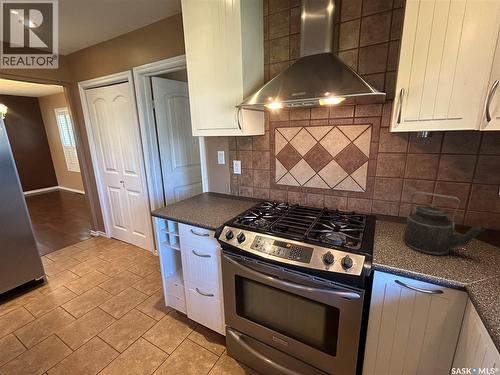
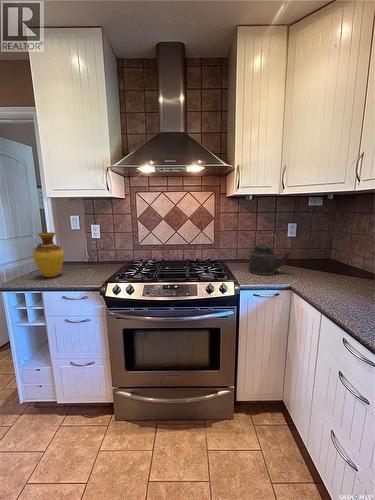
vase: none [177,168,202,209] -> present [34,232,64,277]

